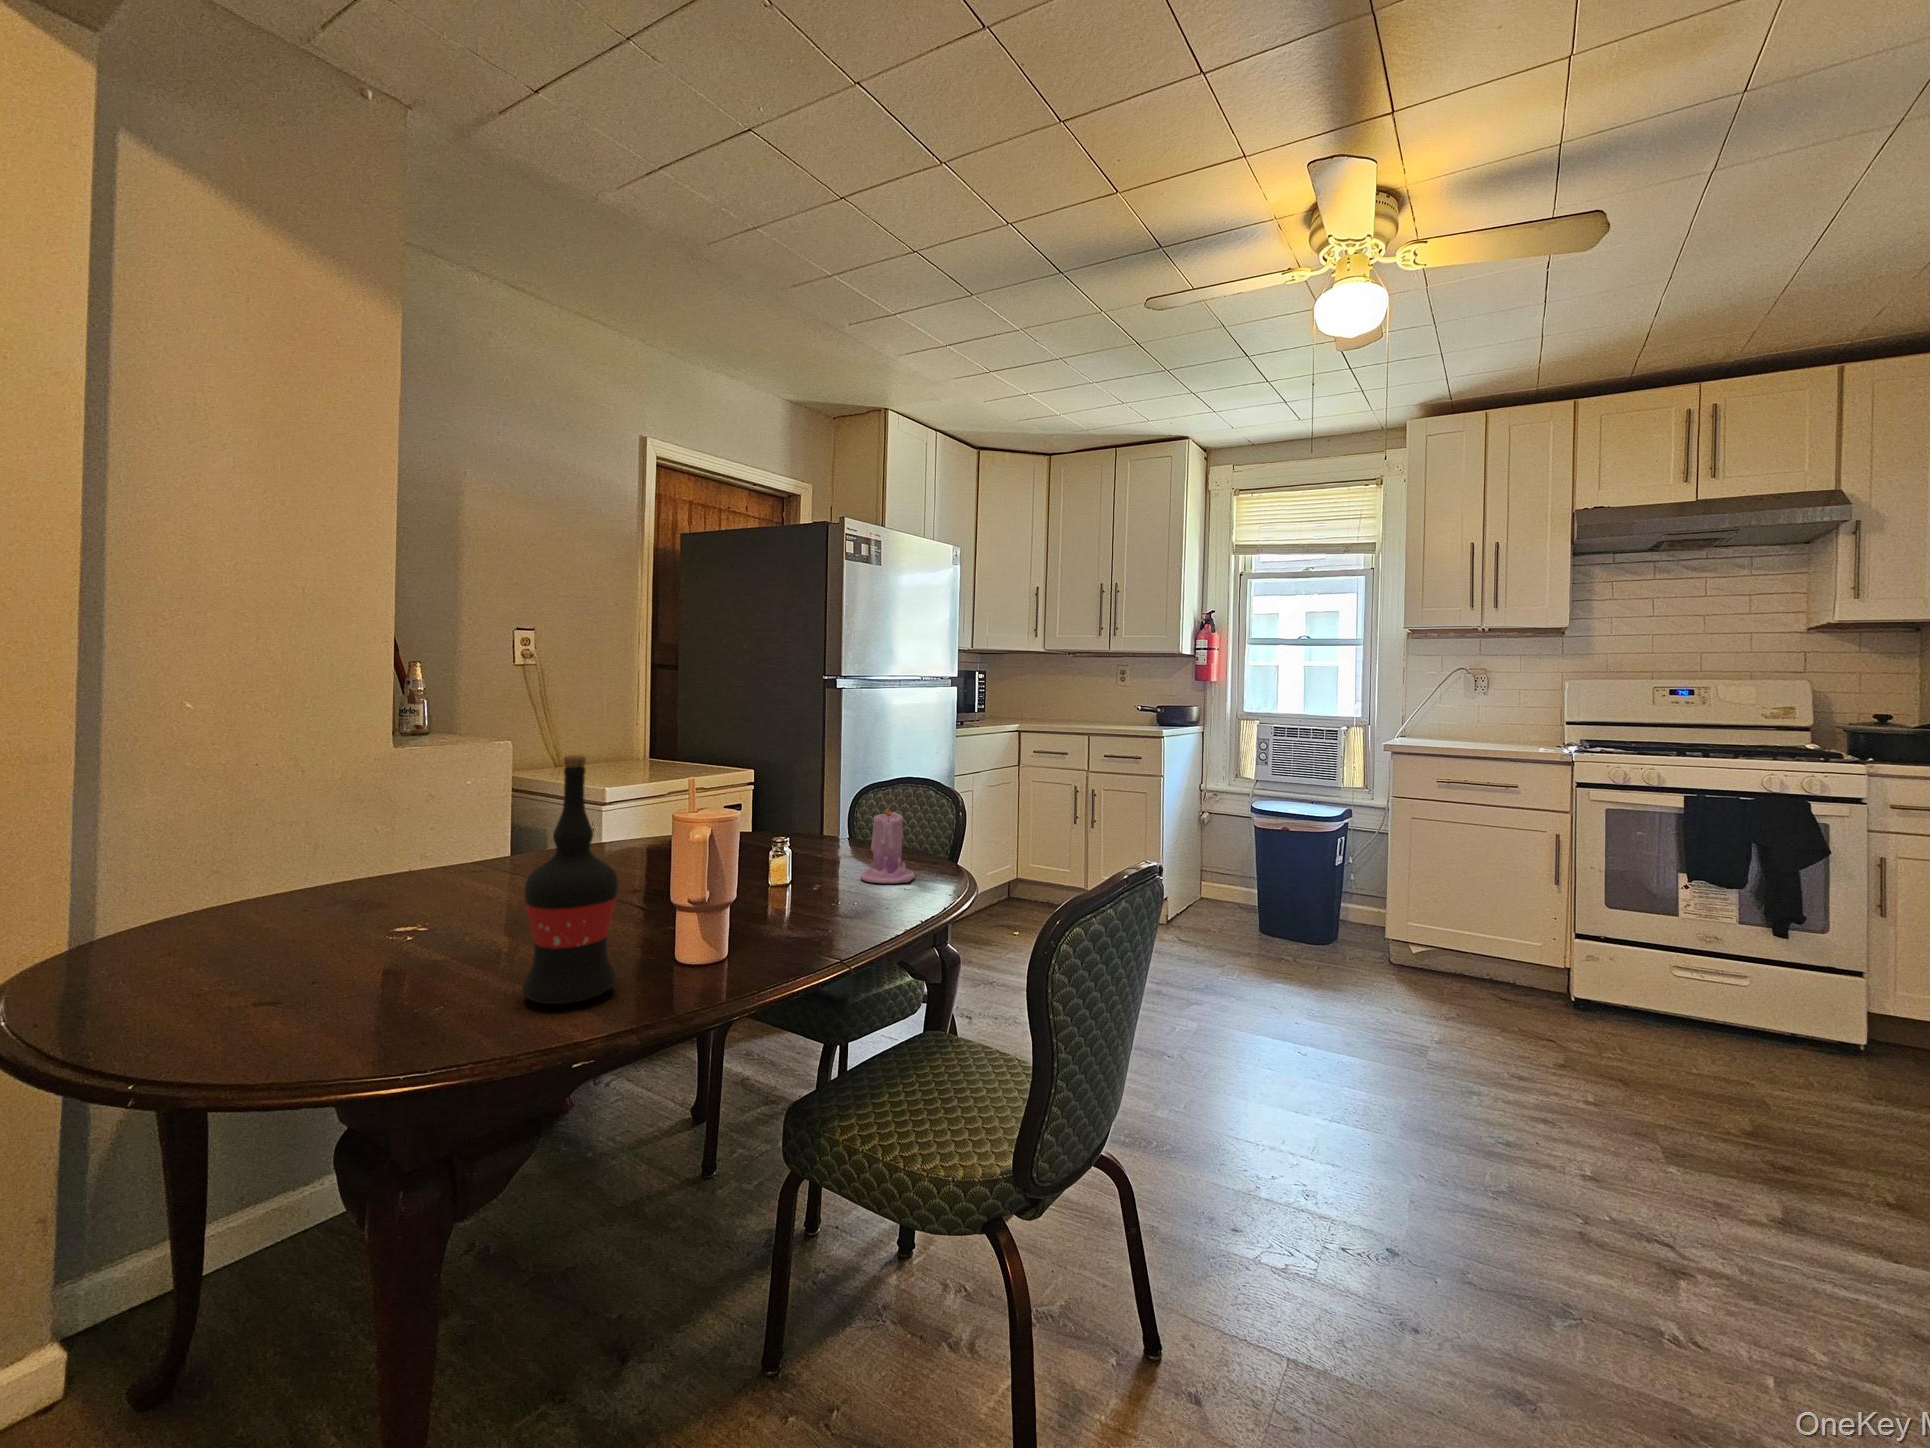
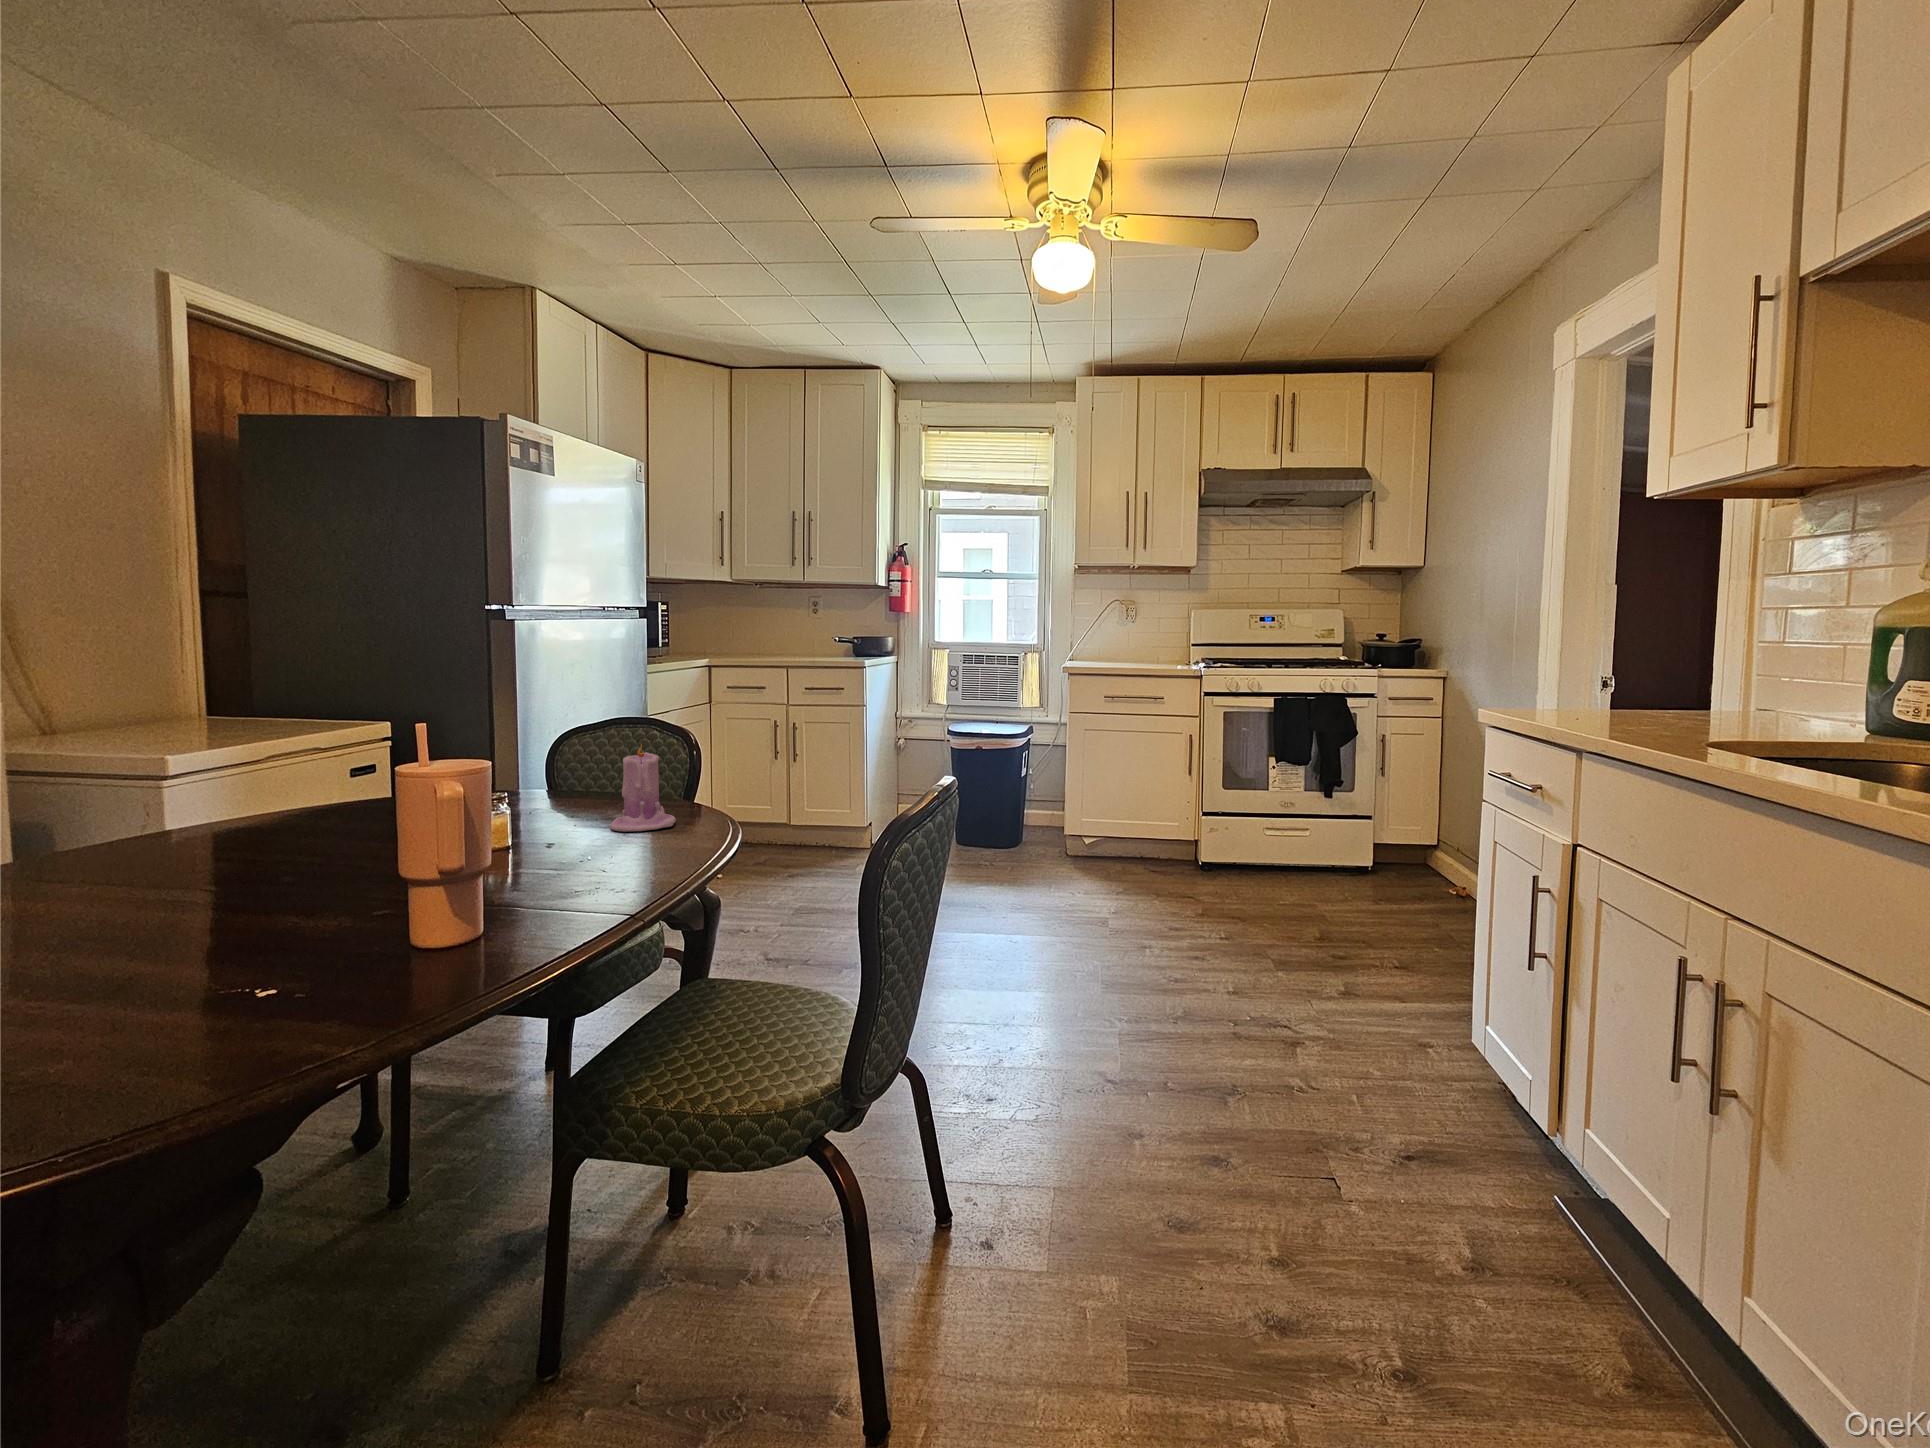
wine bottle: present [523,755,618,1004] -> none [199,695,357,1026]

